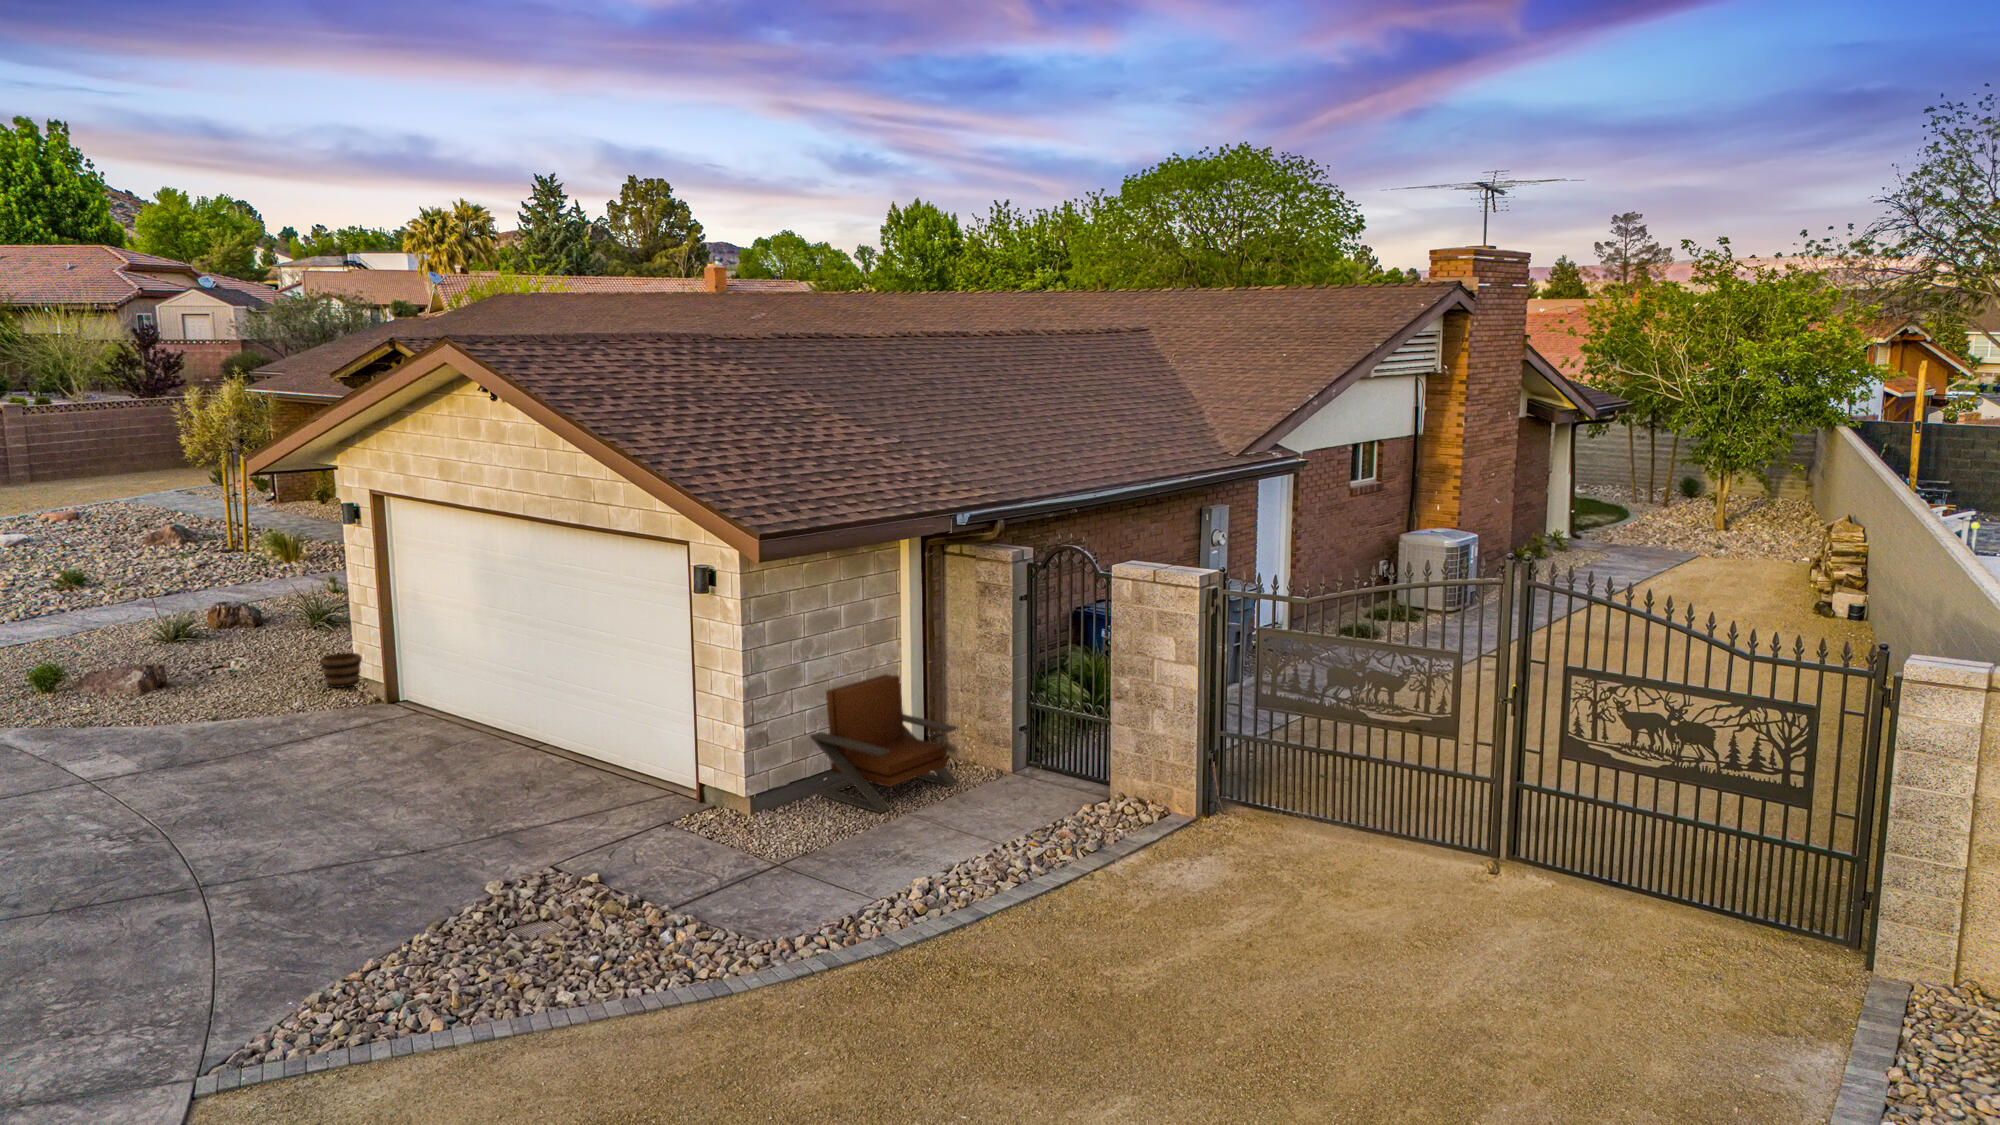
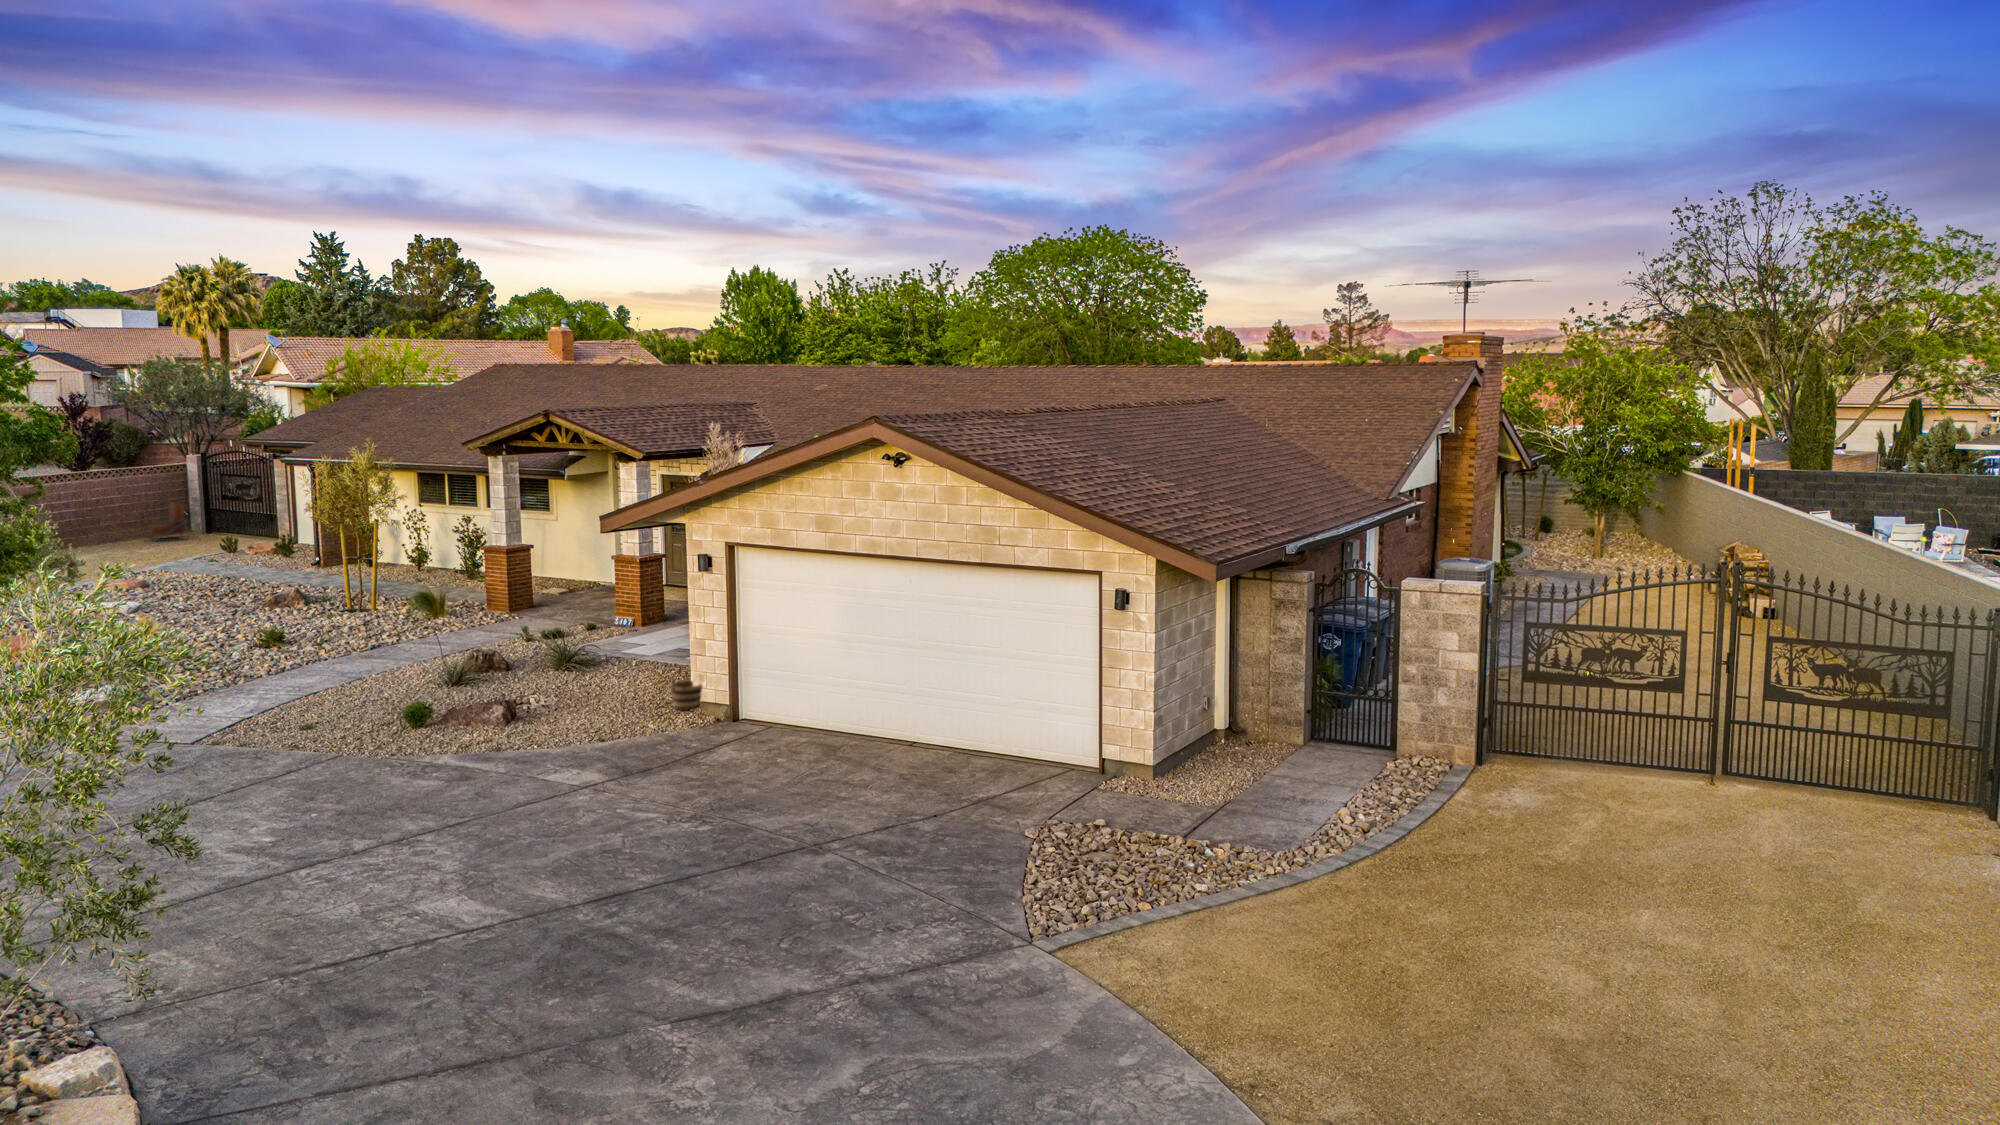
lounge chair: present [810,674,958,813] -> present [148,504,187,542]

